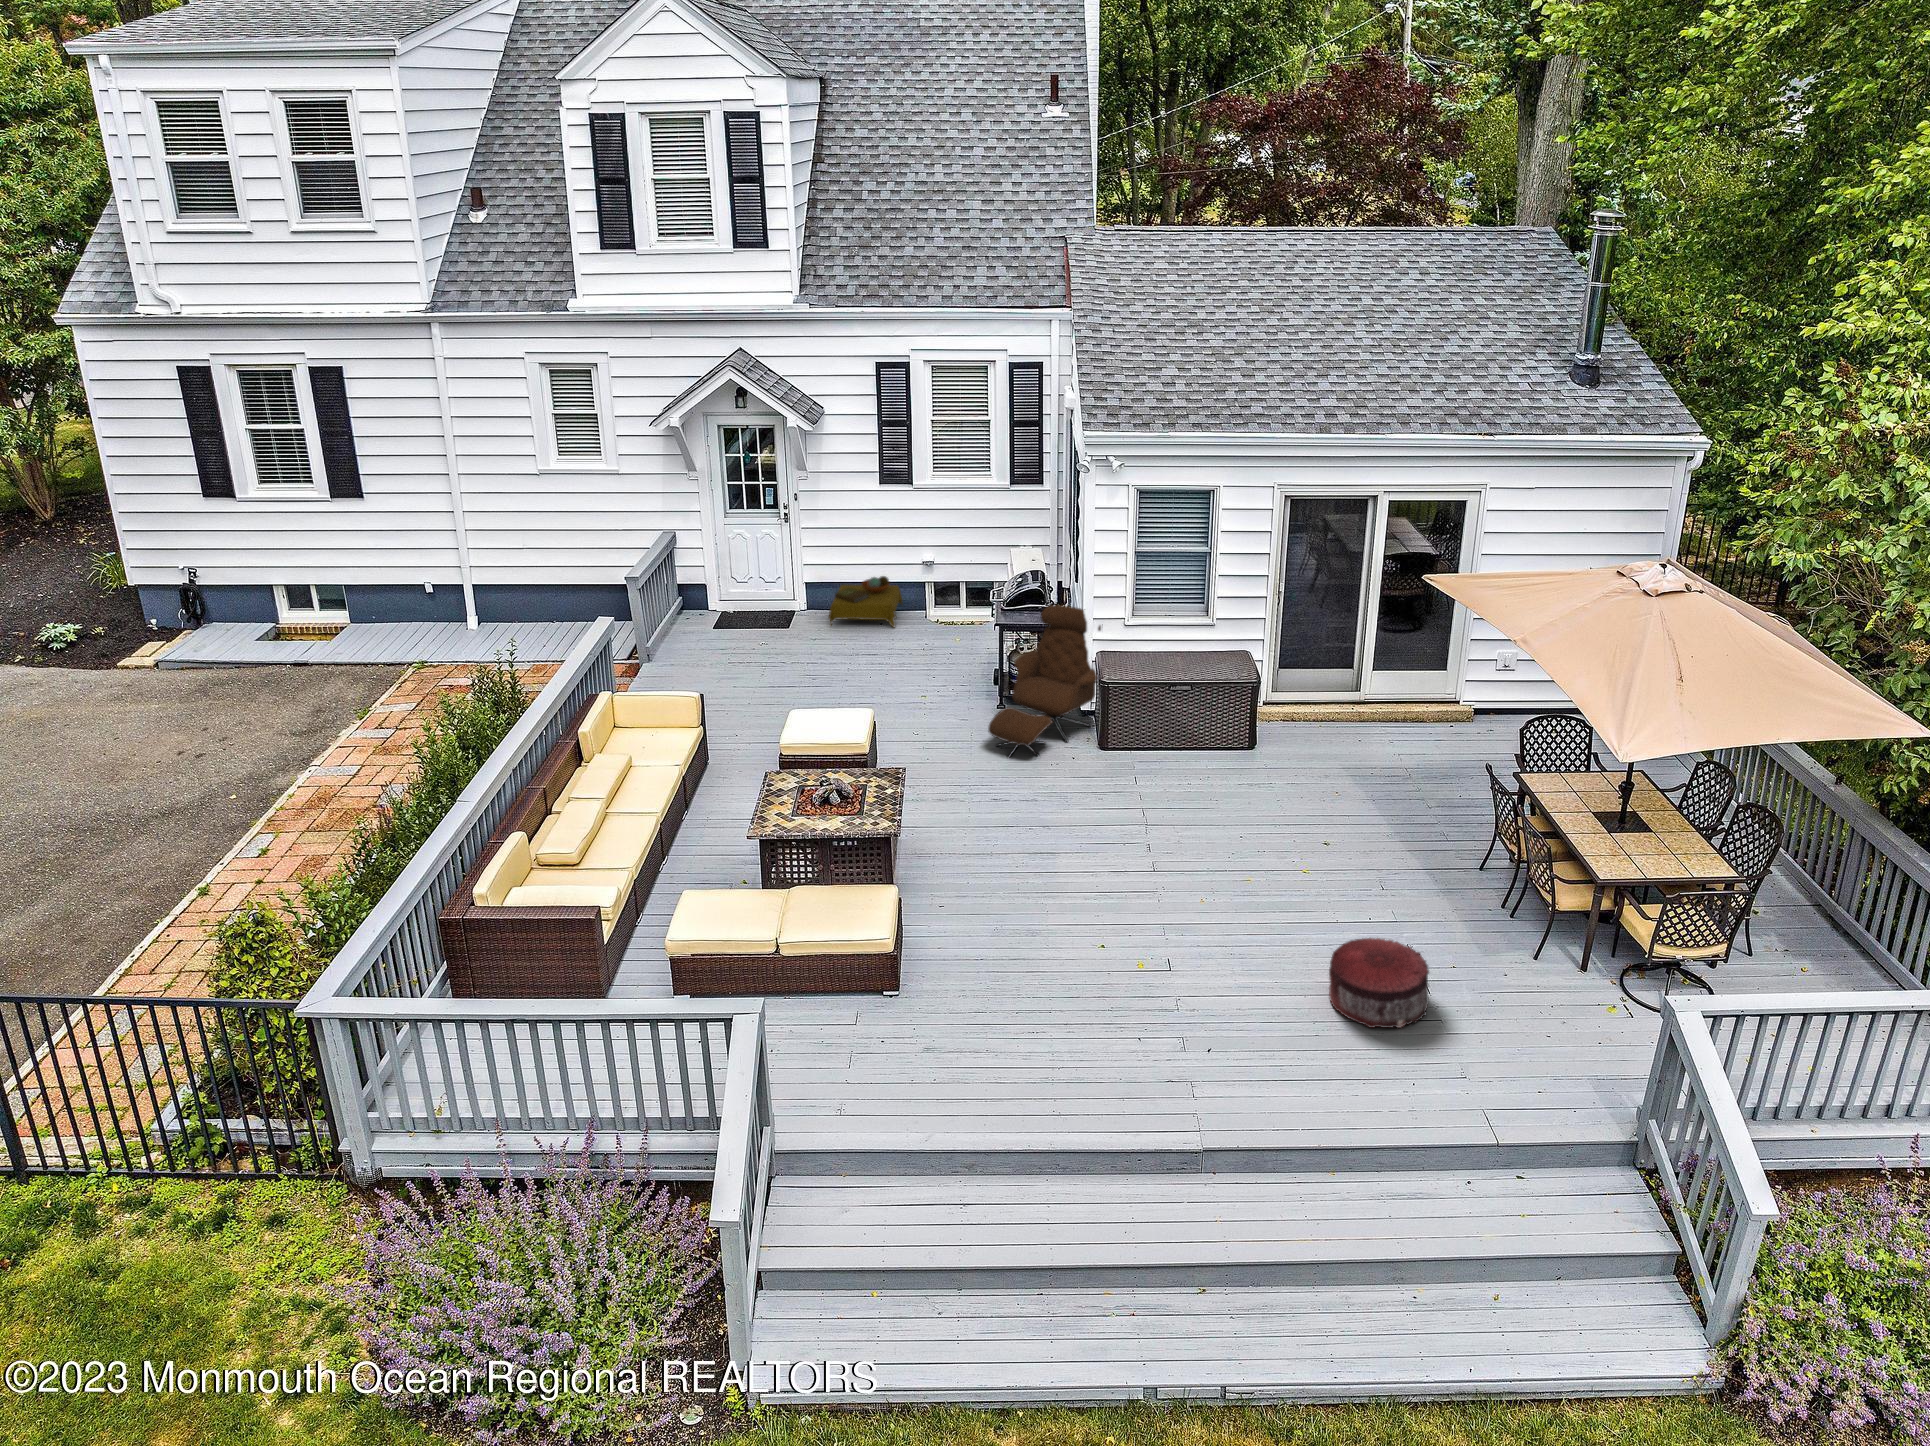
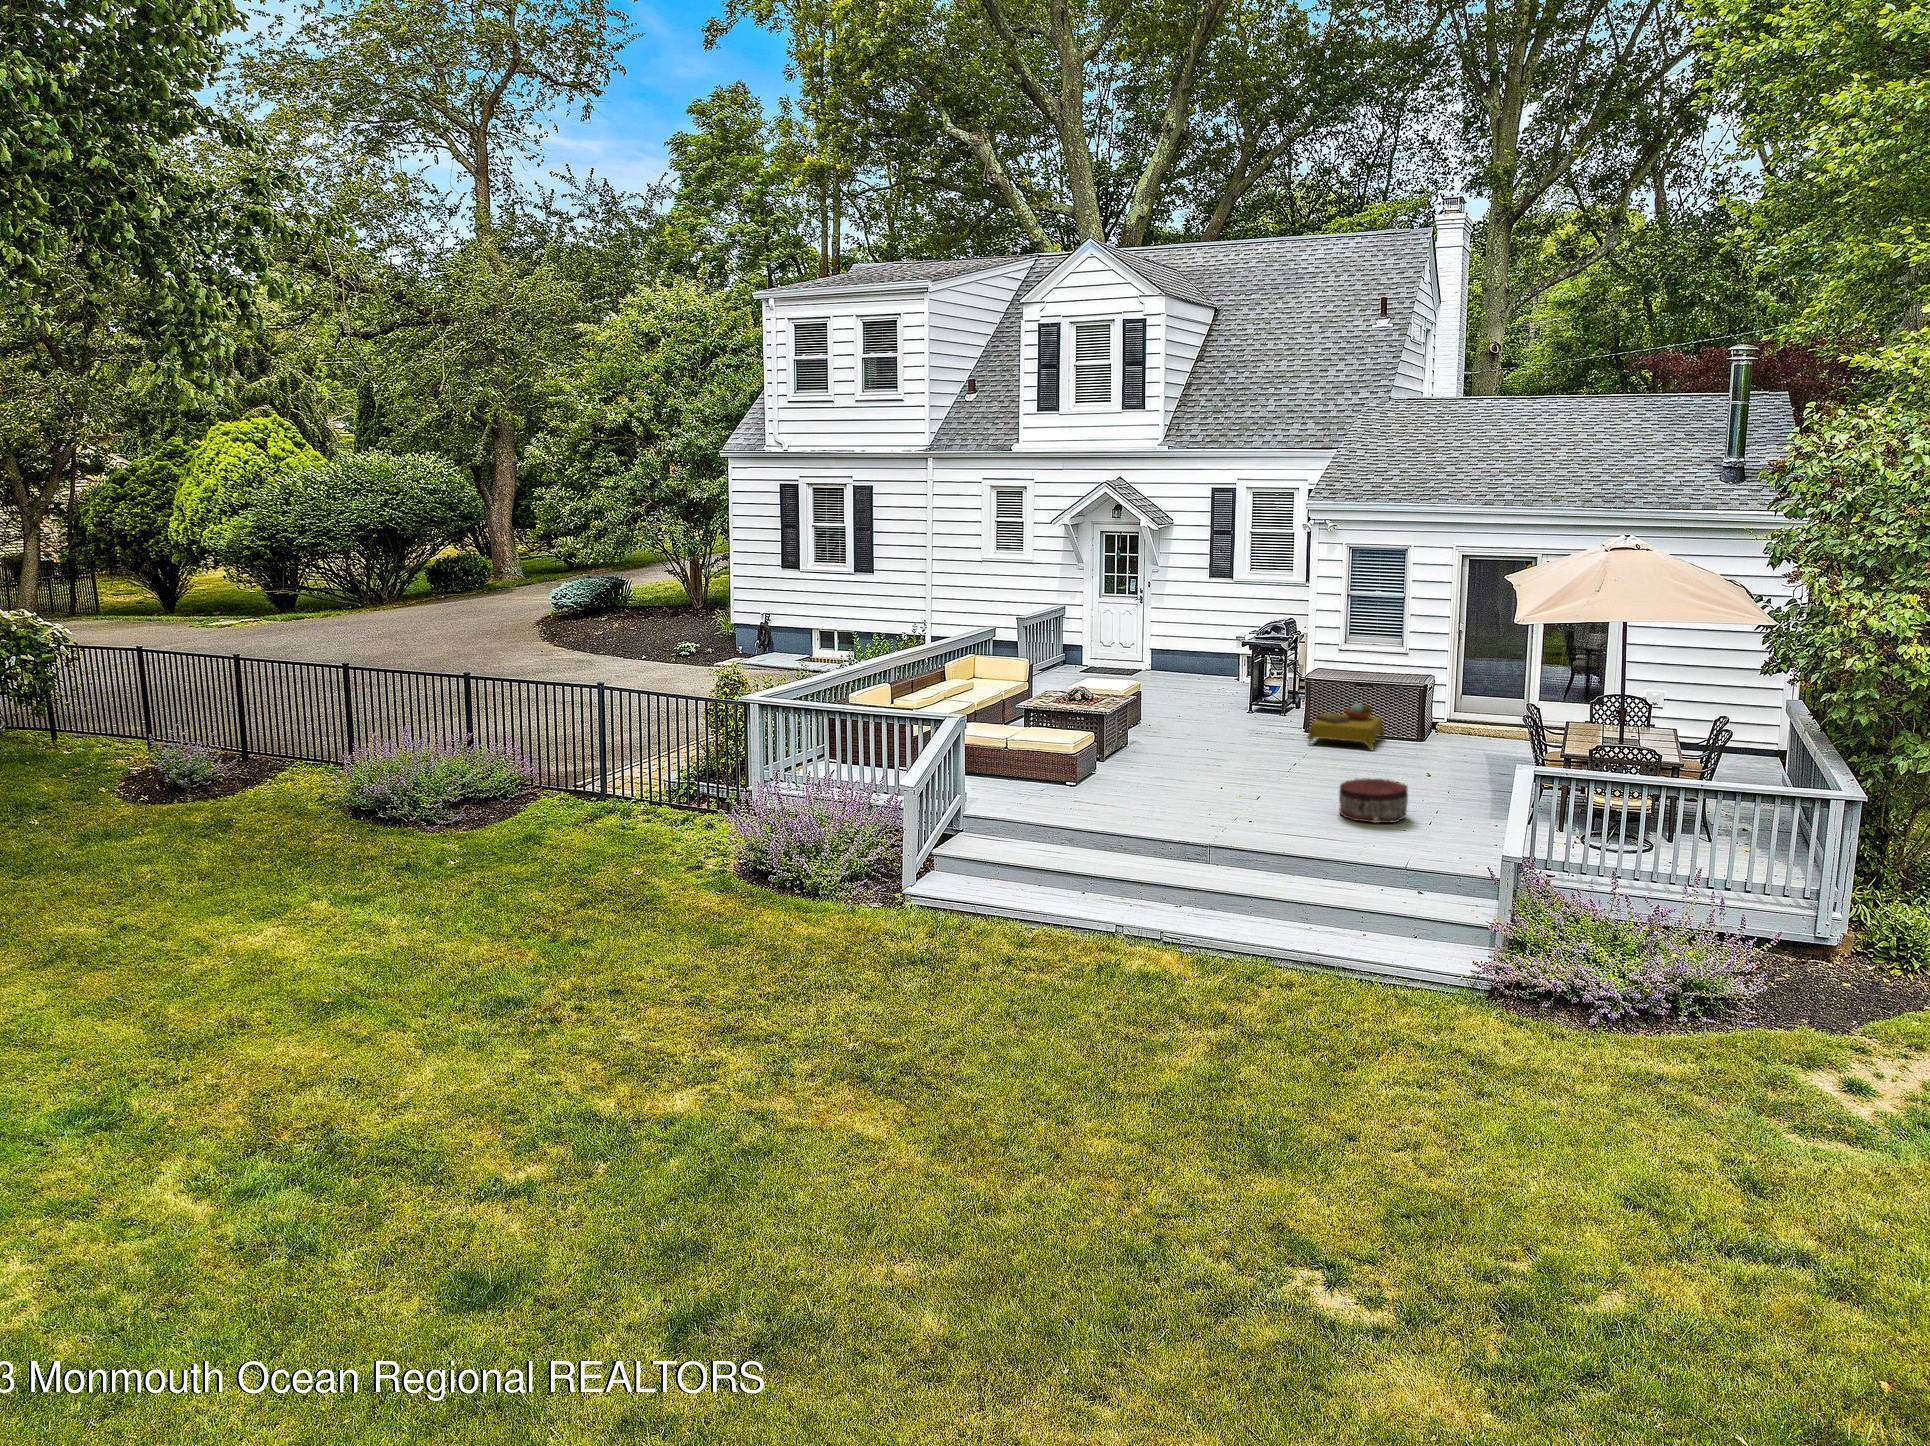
side table: present [828,576,903,627] -> present [1308,704,1384,750]
lounge chair: present [988,605,1101,758] -> none [1215,631,1313,726]

